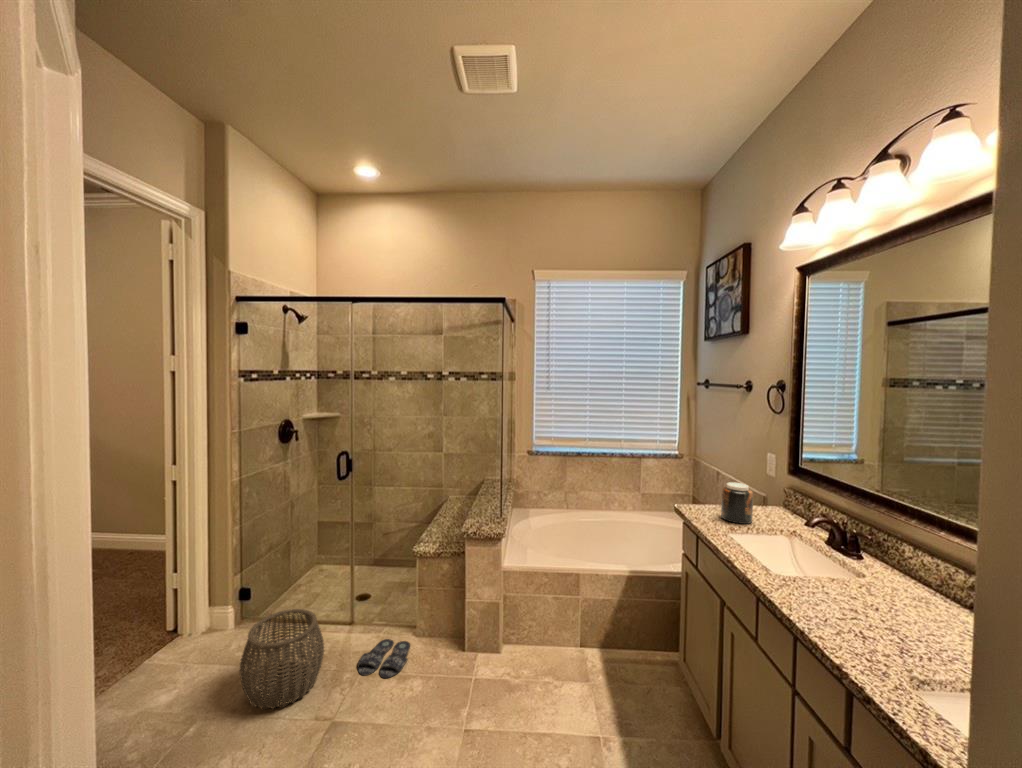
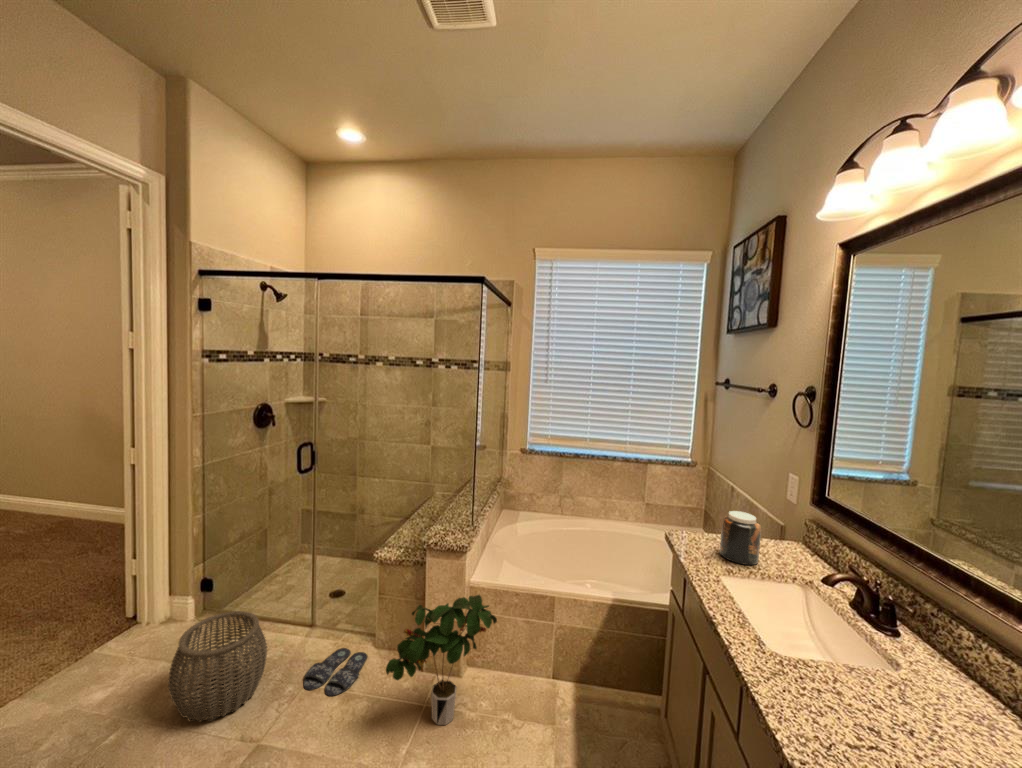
potted plant: none [442,575,533,692] -> present [386,595,497,725]

